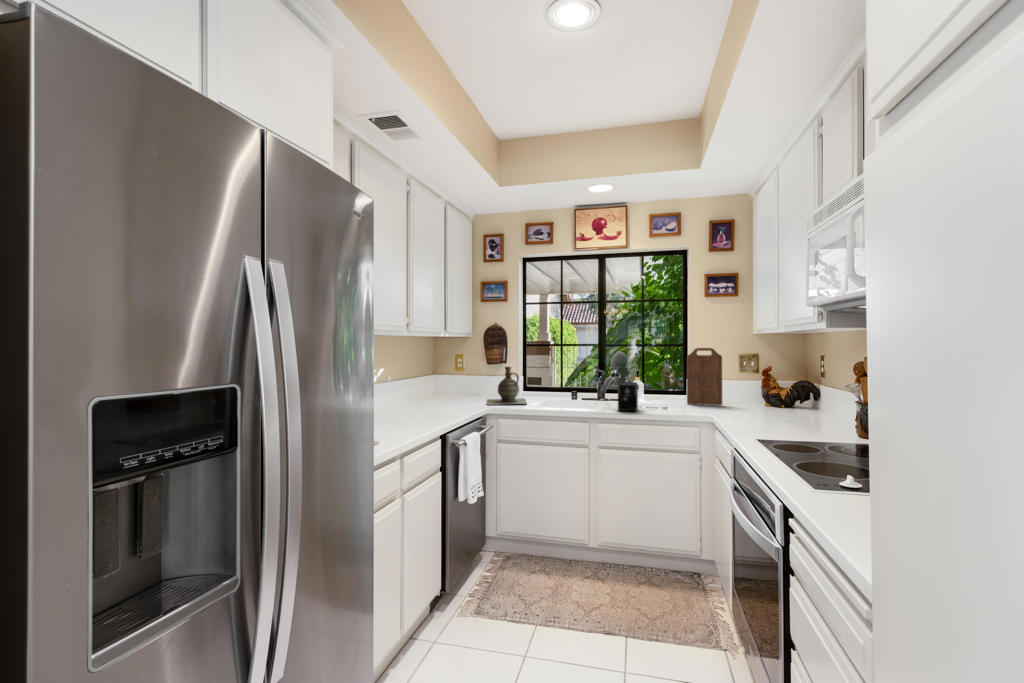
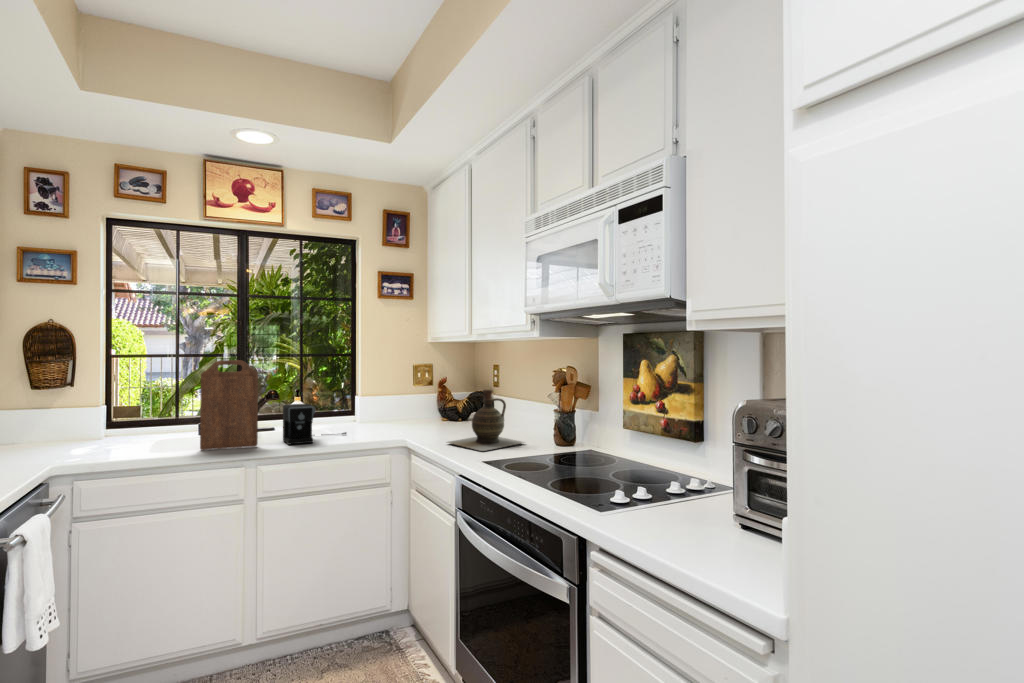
cutting board: present [687,348,722,405] -> present [200,360,258,450]
ceramic jug: present [487,367,527,405] -> present [447,390,524,451]

